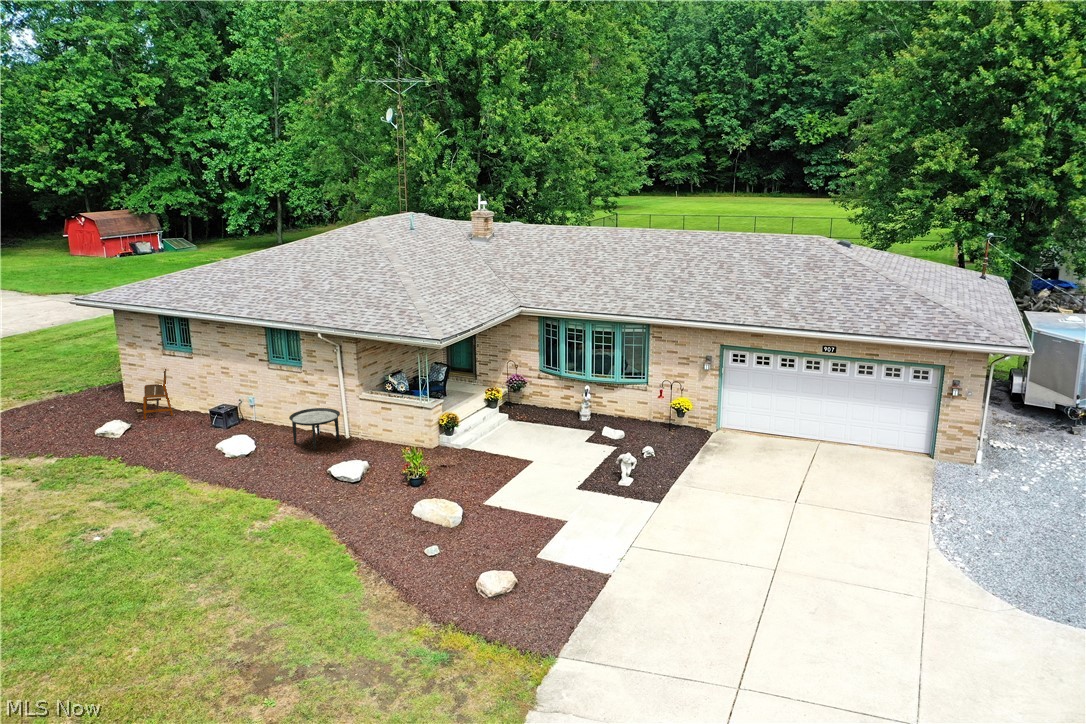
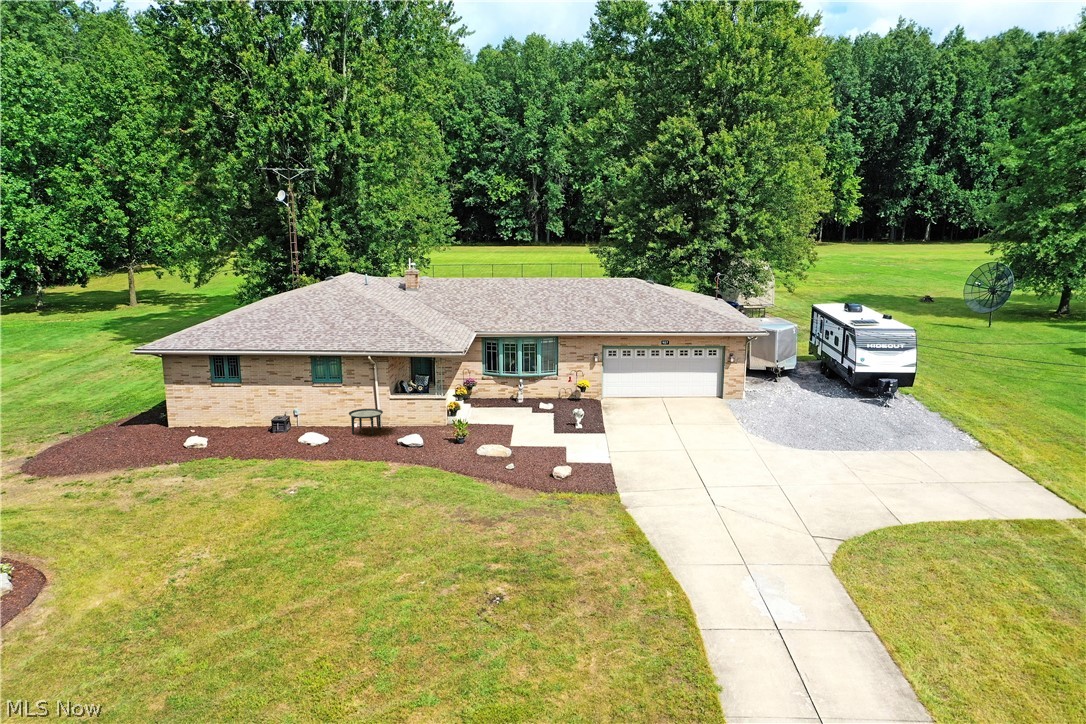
bench: present [143,369,173,420] -> none [193,397,228,436]

